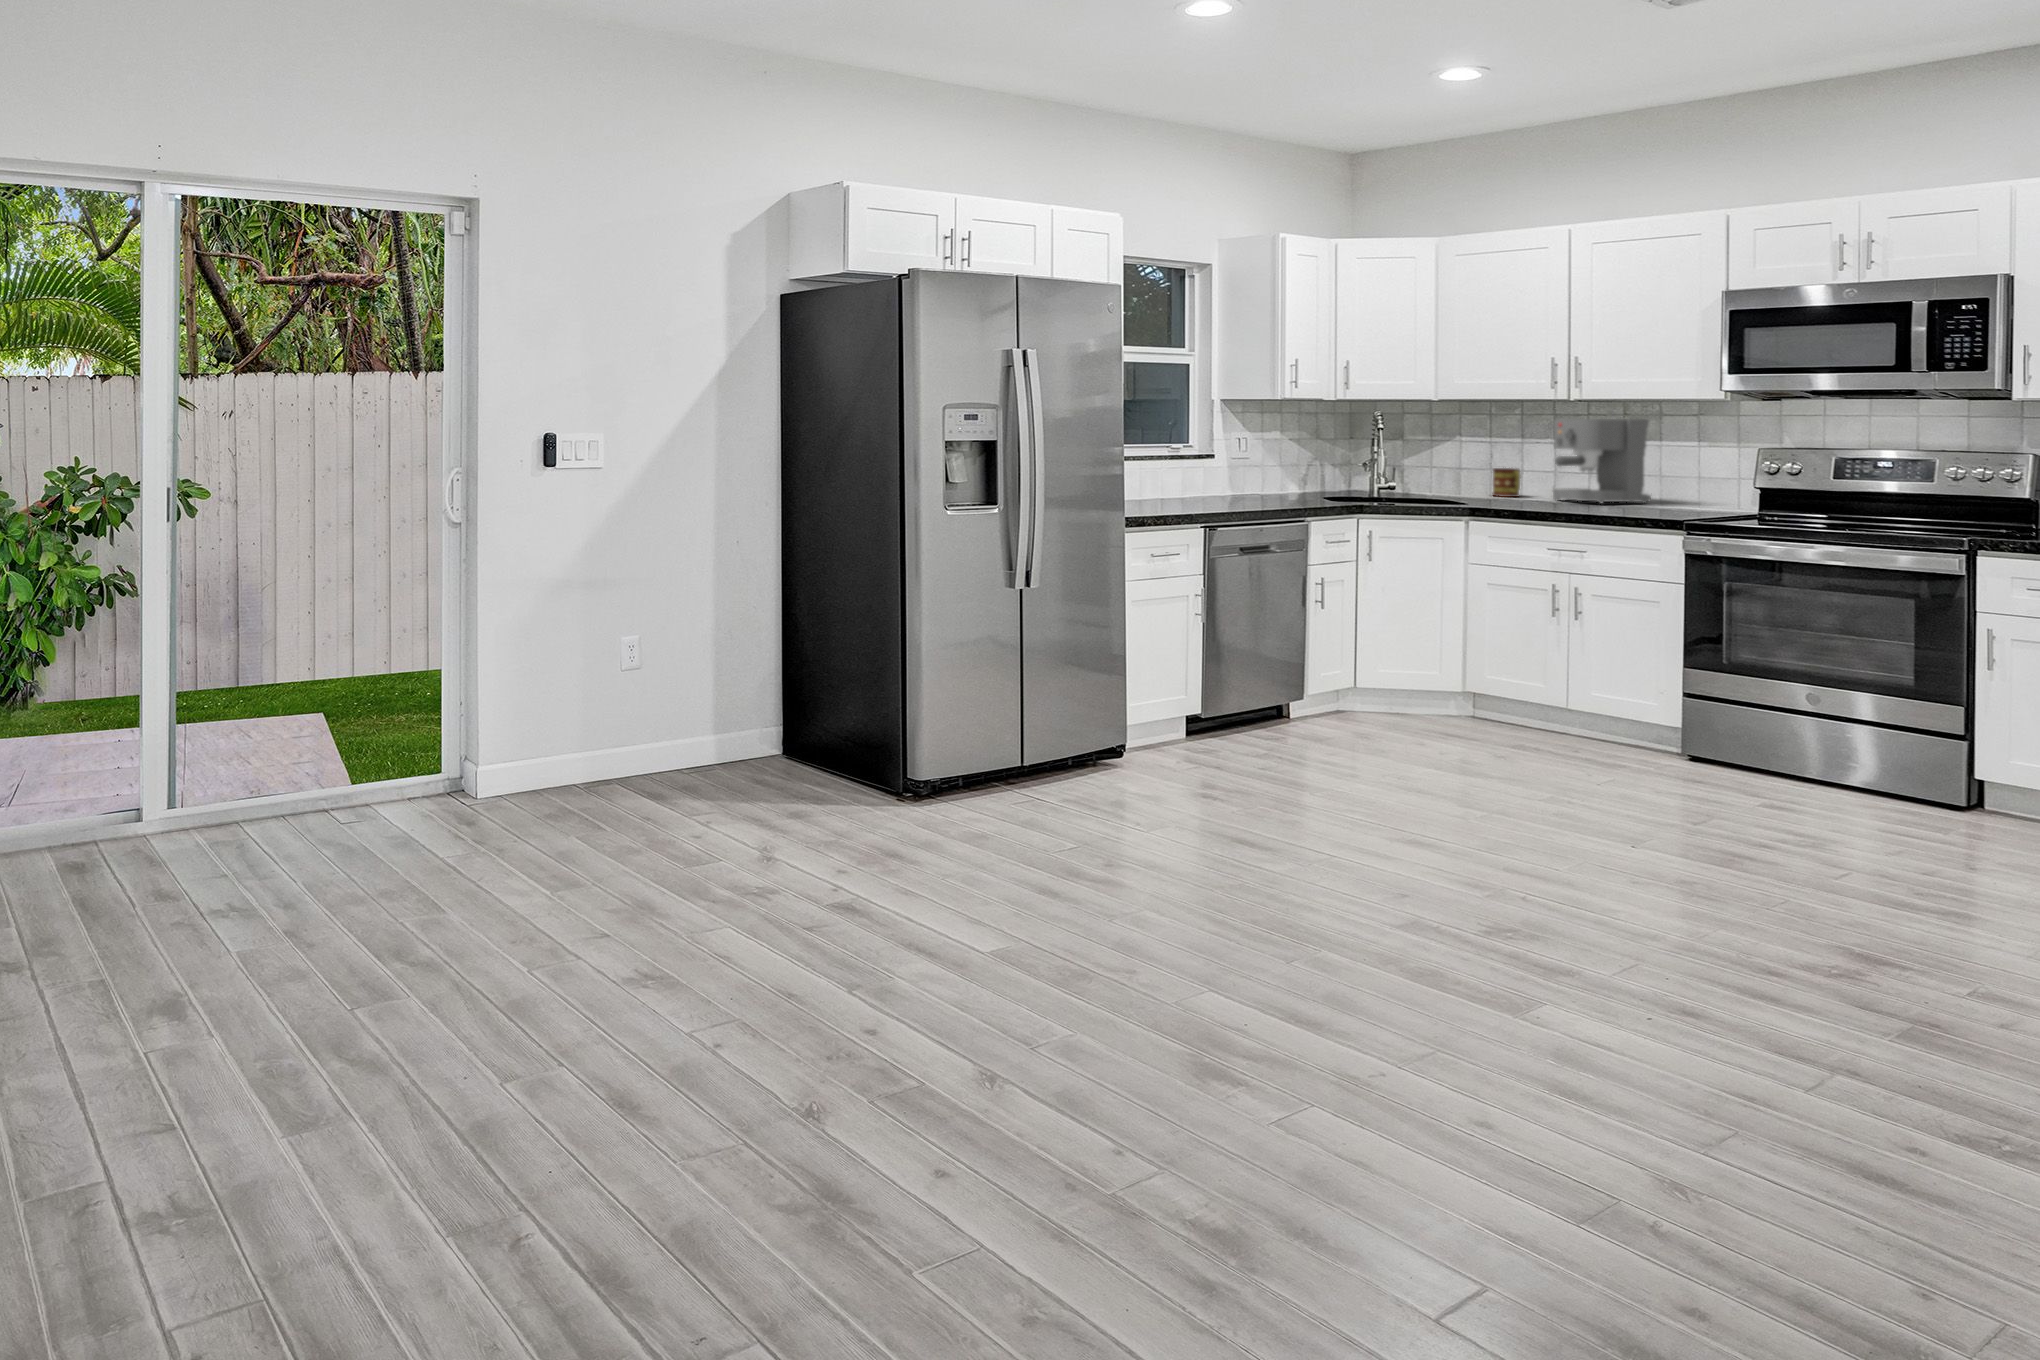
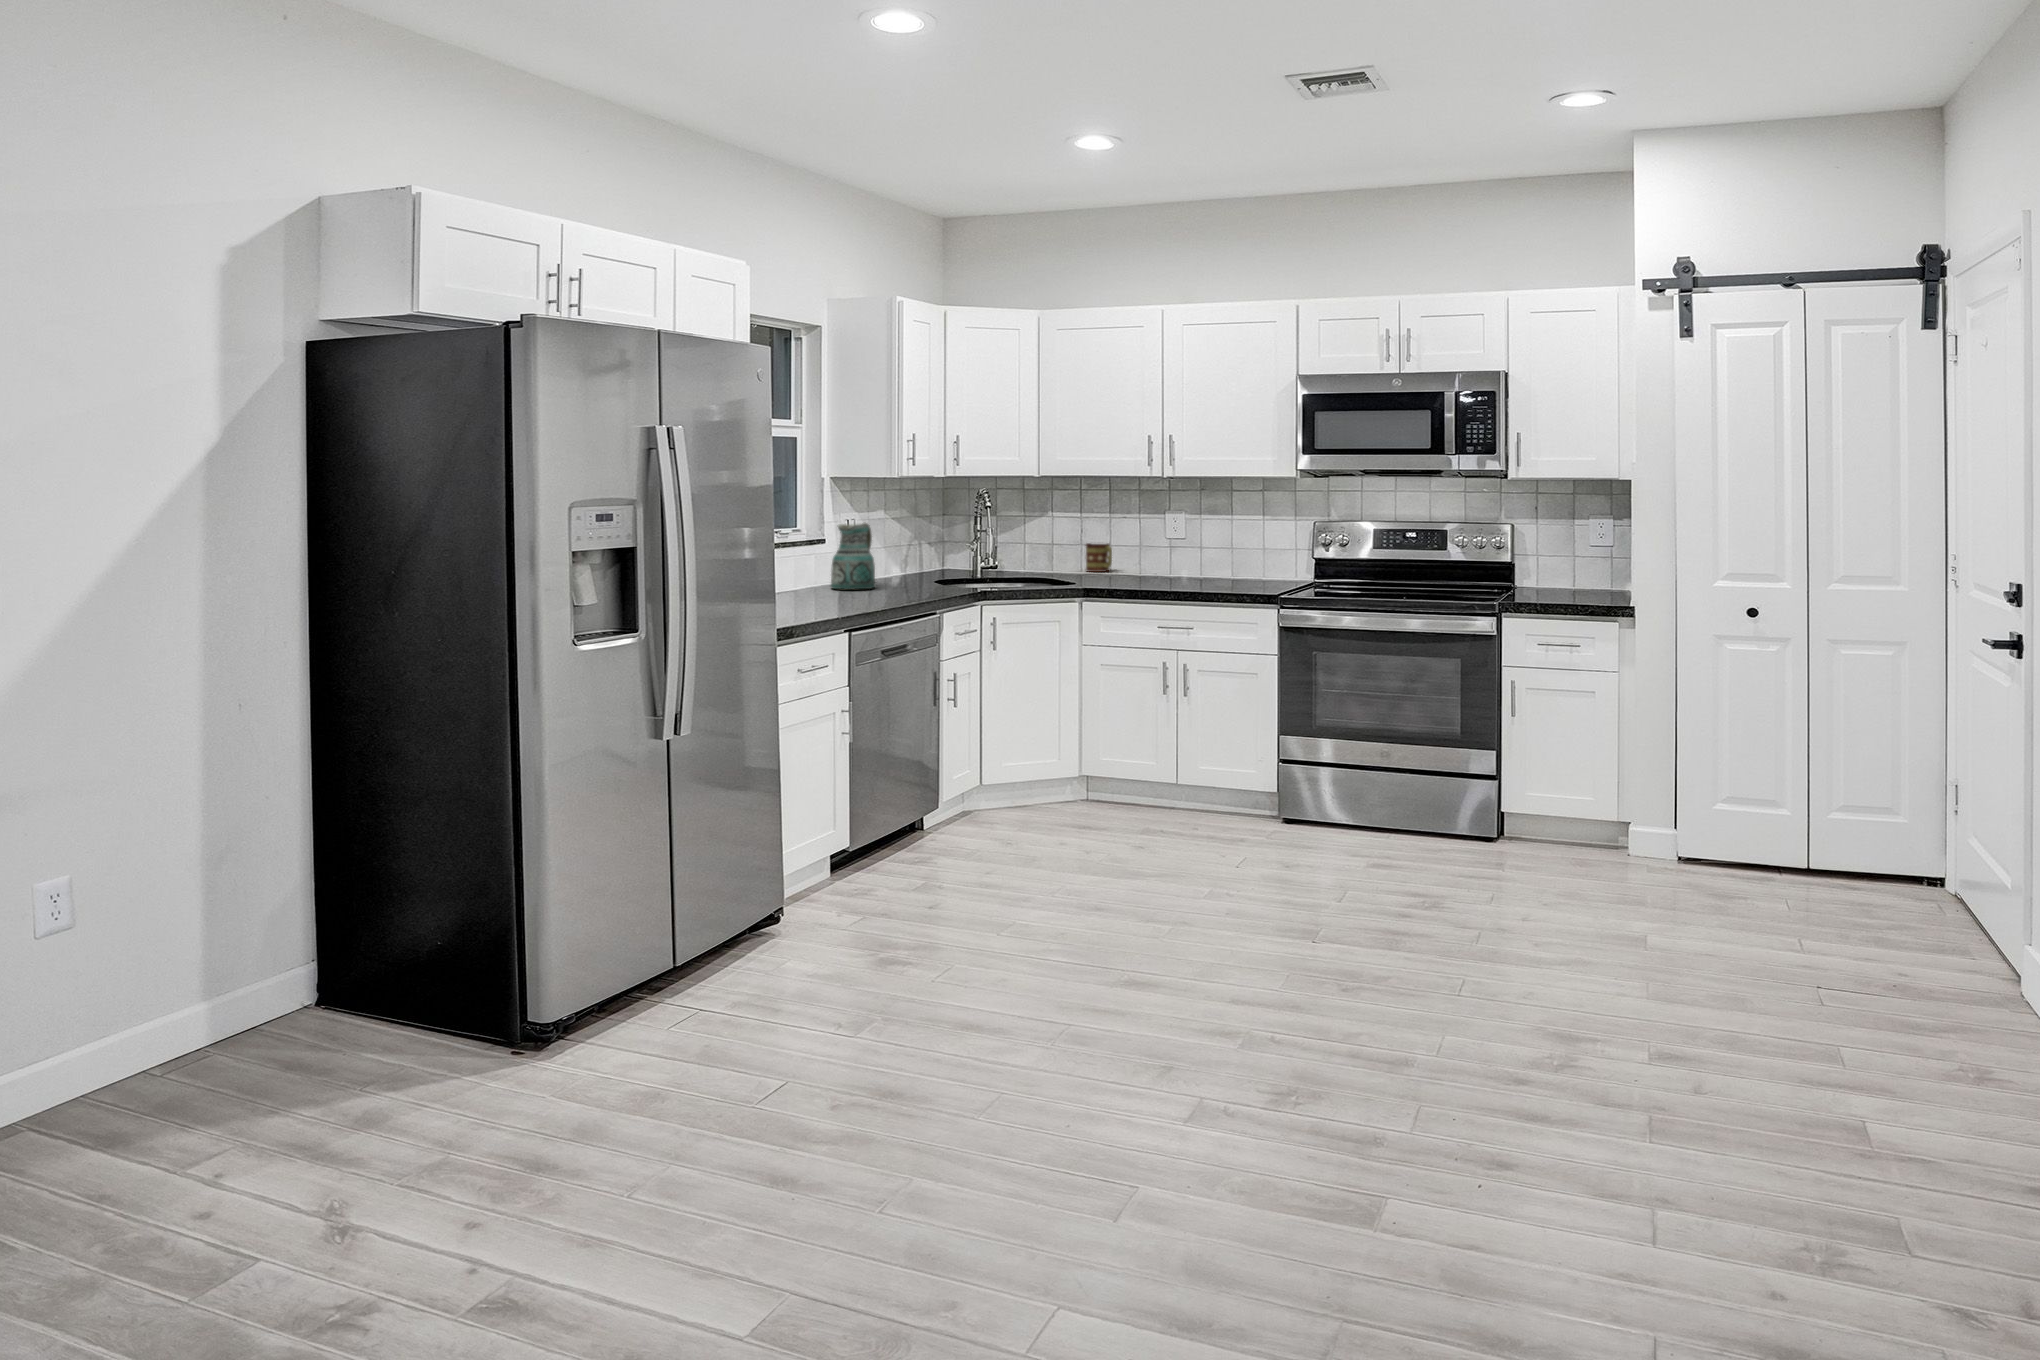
coffee maker: present [1553,419,1651,503] -> none [1141,493,1222,577]
ceramic pitcher: none [1213,441,1256,500] -> present [831,523,875,590]

